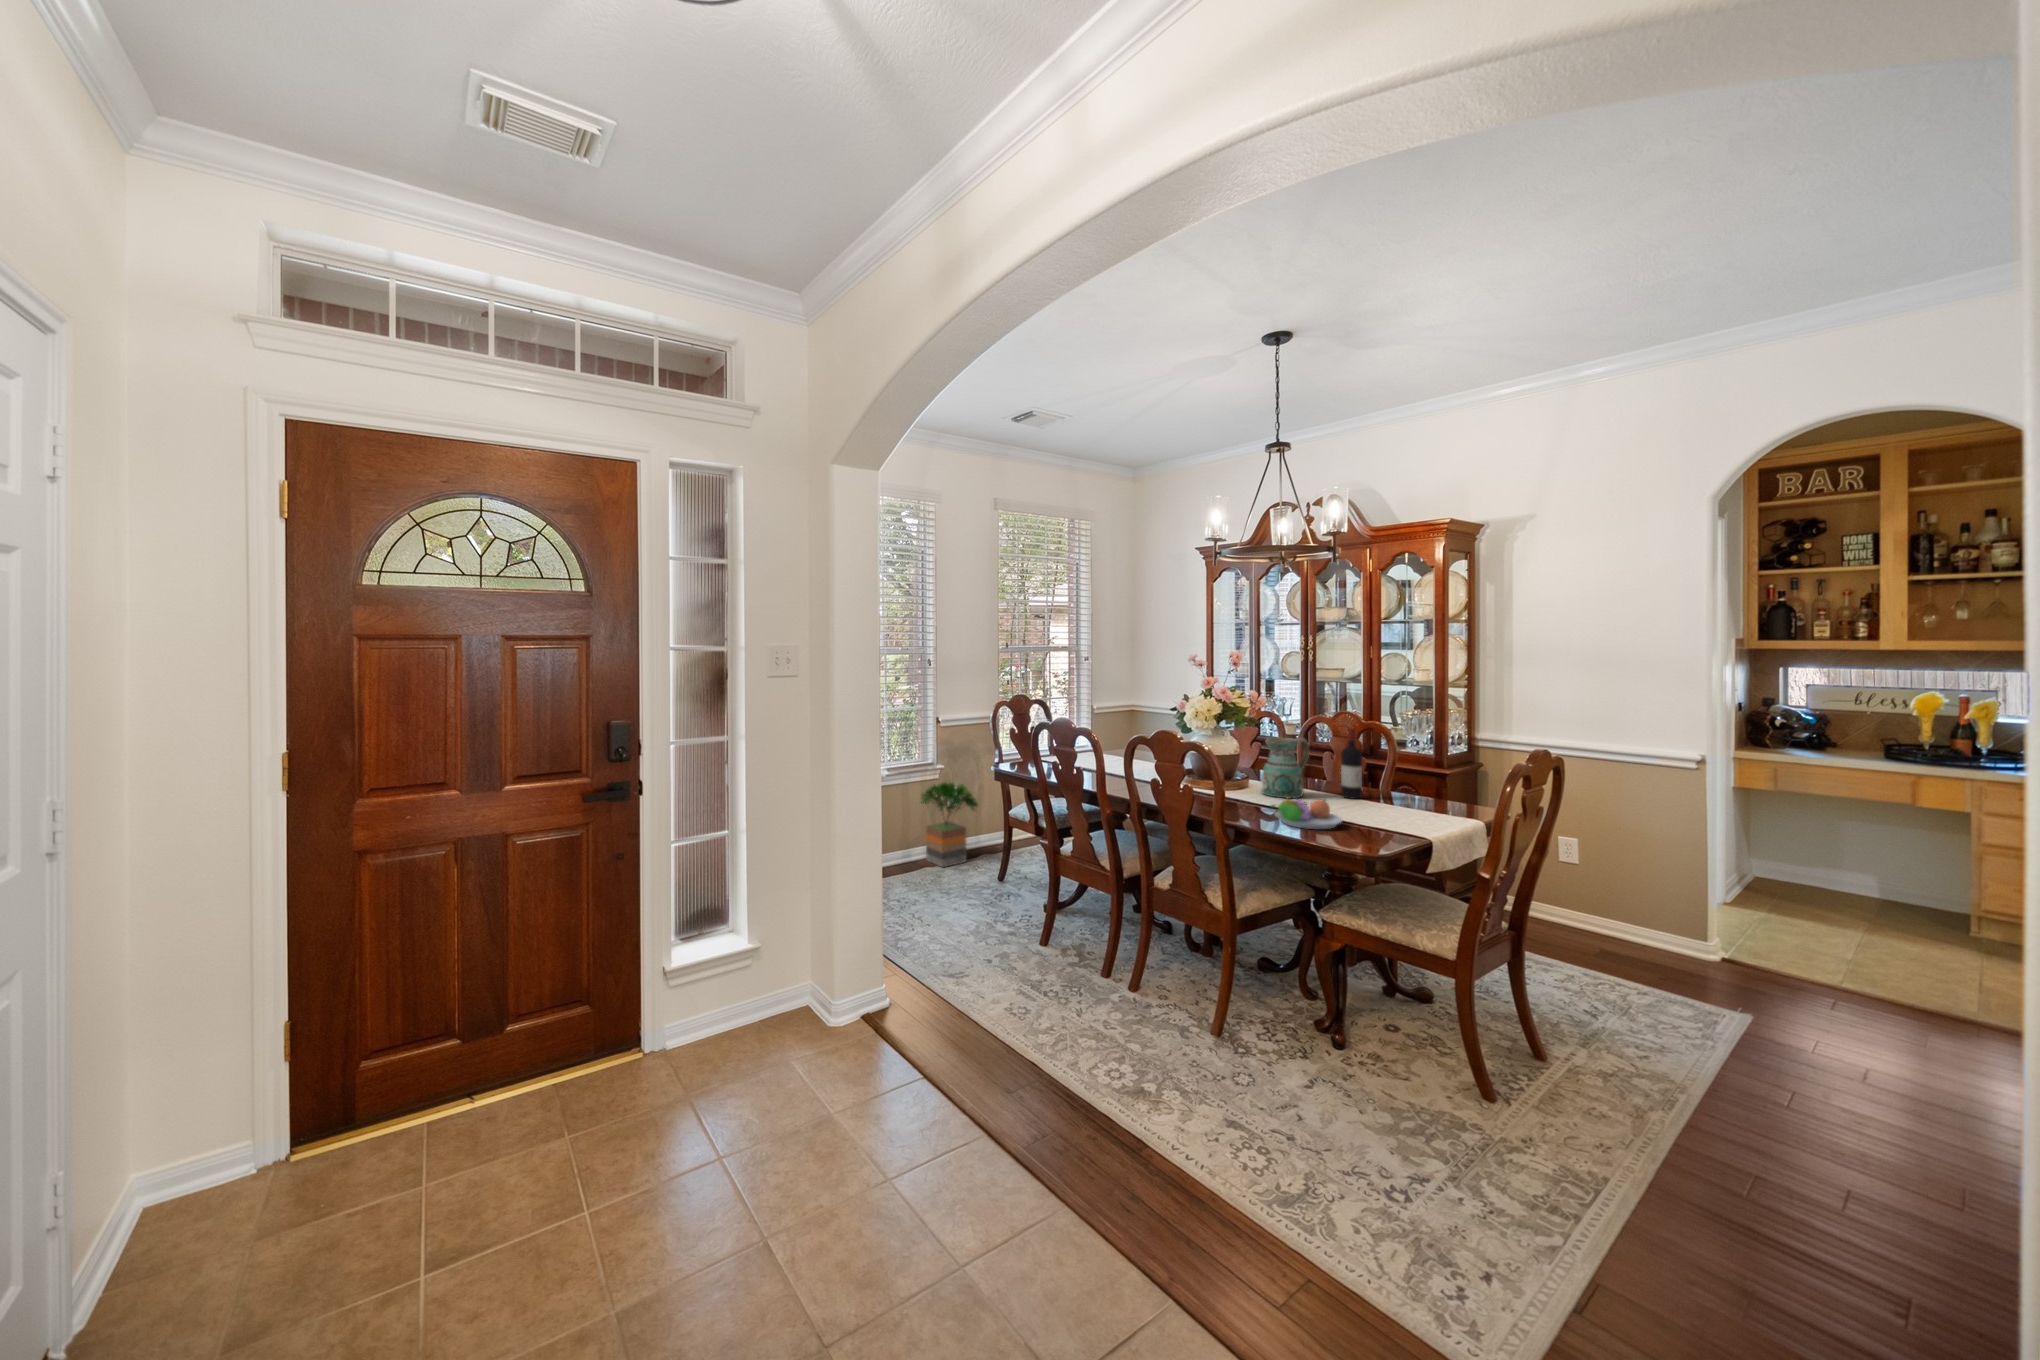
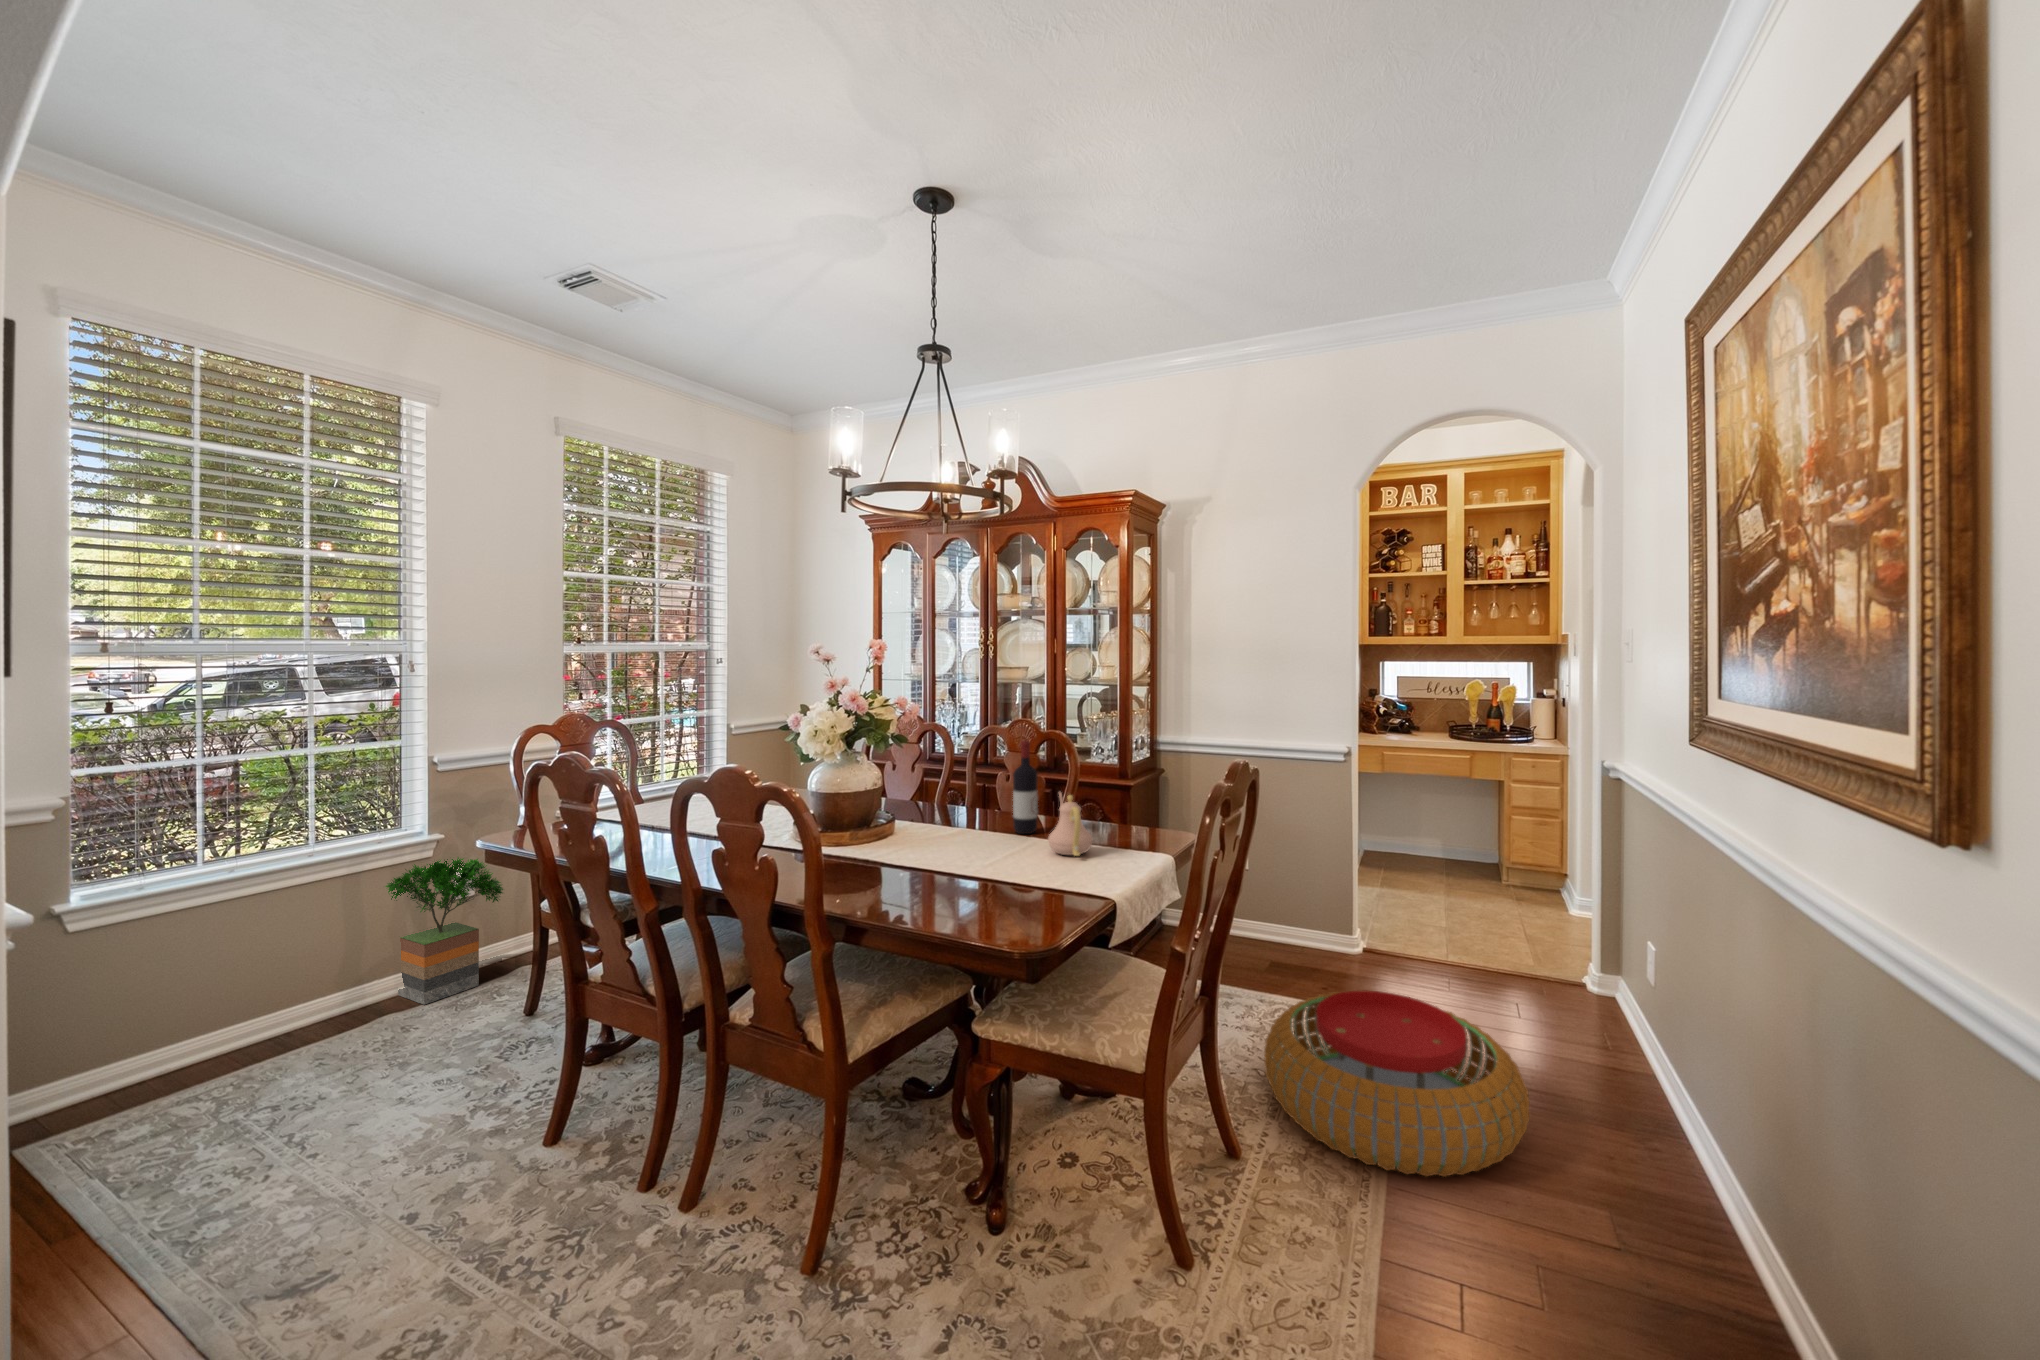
ceramic pitcher: present [1261,737,1309,798] -> none [912,756,975,844]
teapot: none [1373,768,1411,814] -> present [1048,793,1092,856]
fruit bowl: present [1271,795,1342,829] -> none [905,848,1006,901]
pouf: none [1576,962,1878,1120] -> present [1264,990,1529,1177]

